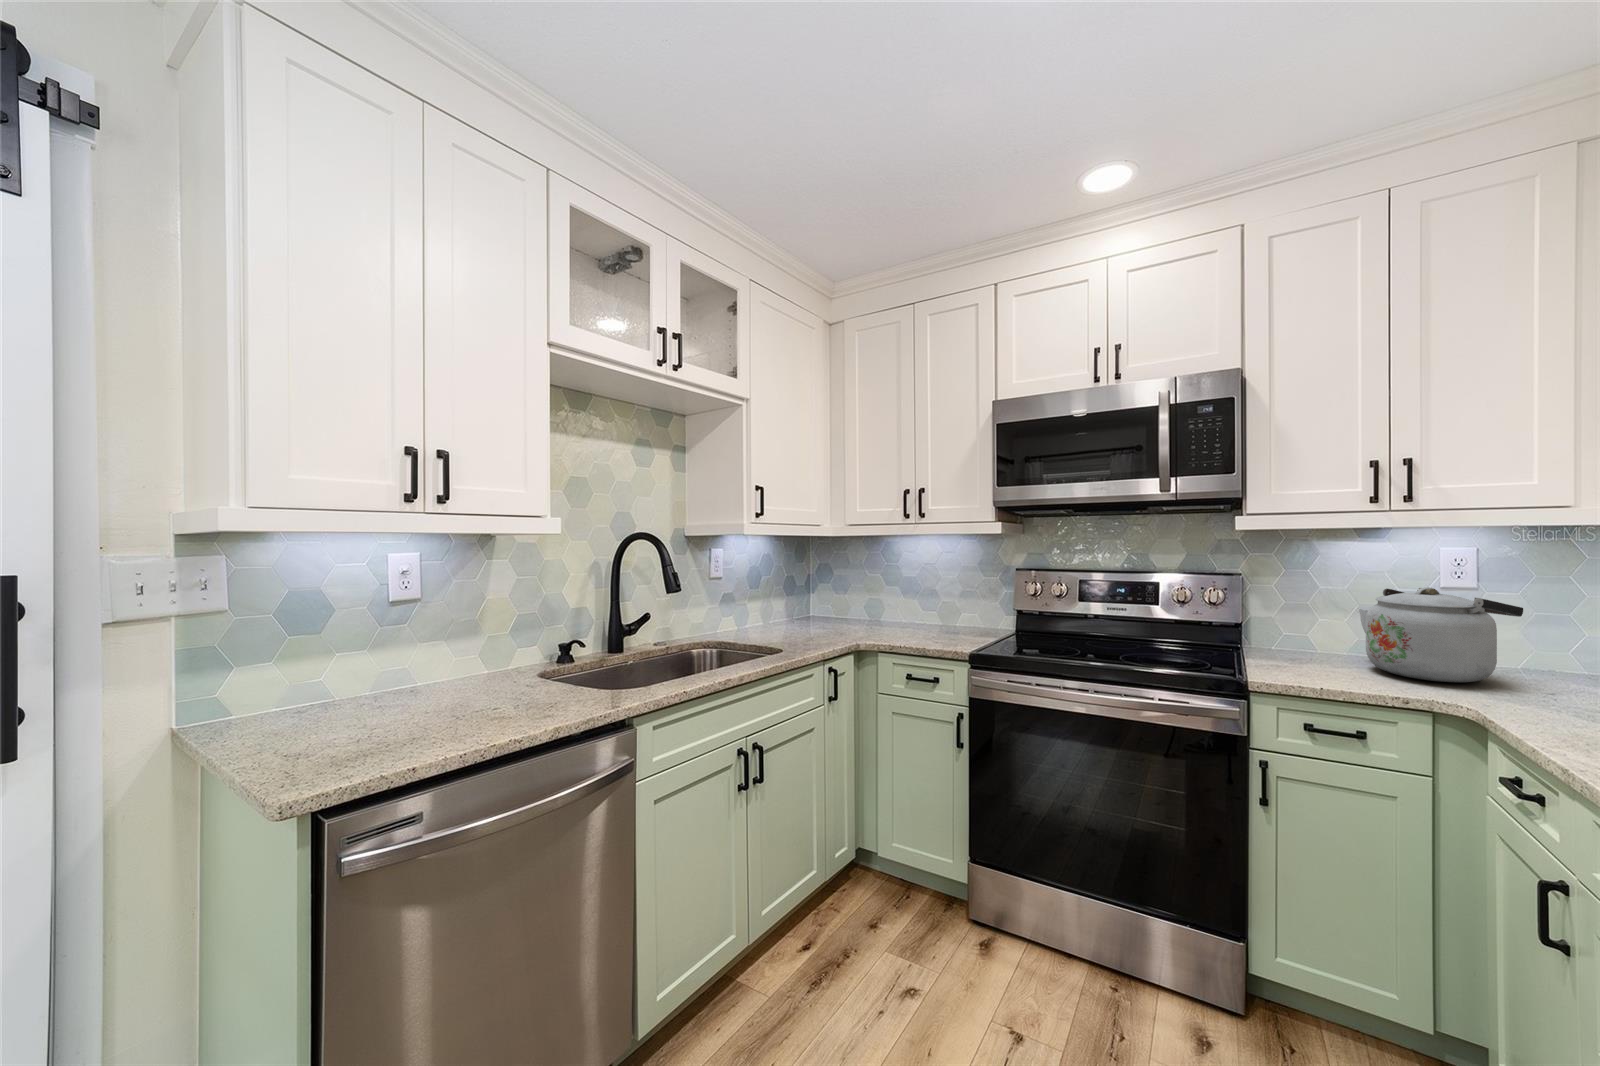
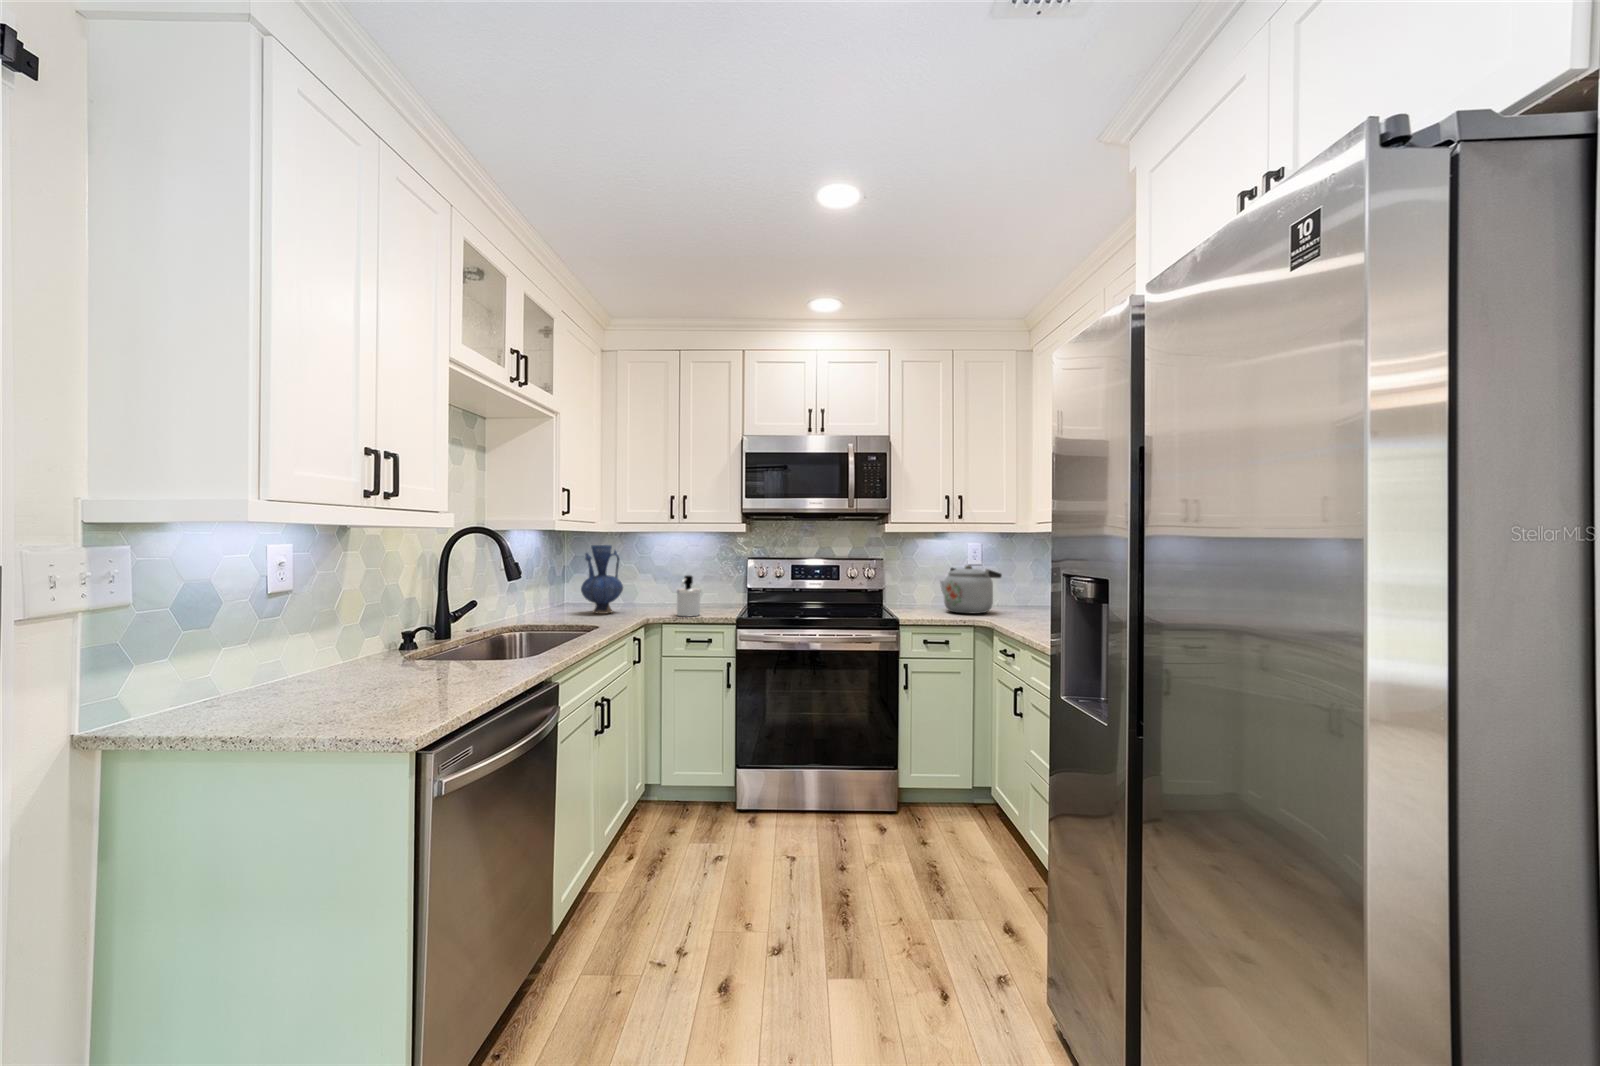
vase: none [812,546,858,624] -> present [581,545,623,614]
soap dispenser: none [905,586,938,638] -> present [676,575,701,616]

